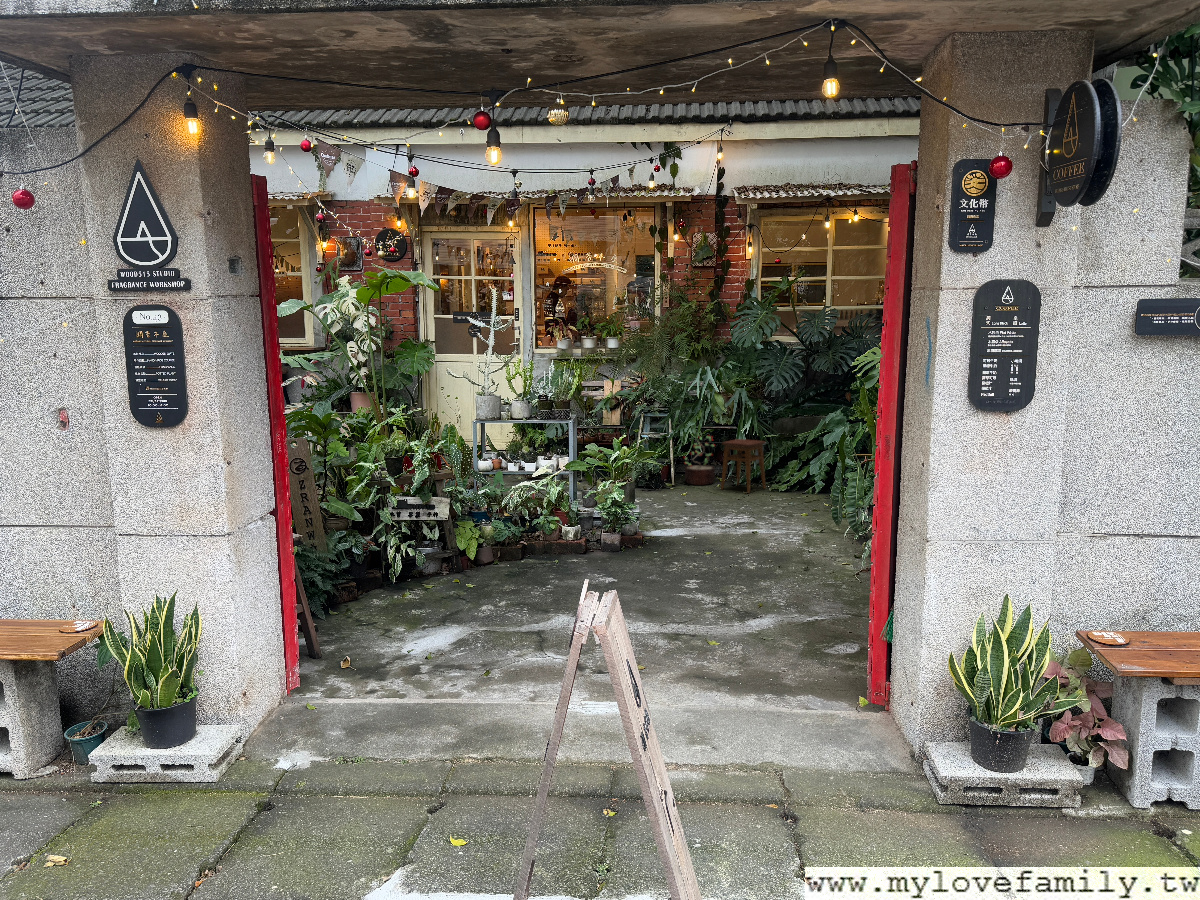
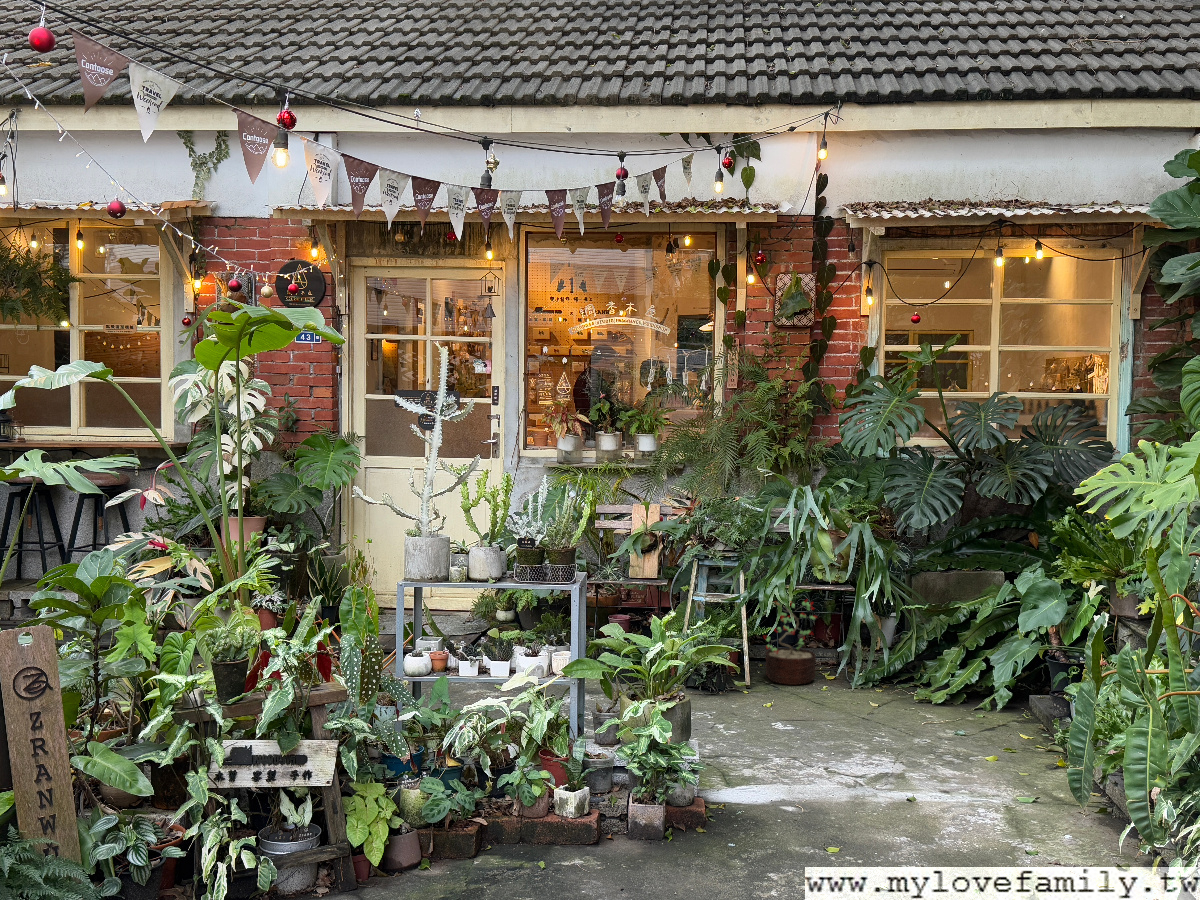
stool: present [721,439,766,493] -> none [829,608,905,705]

